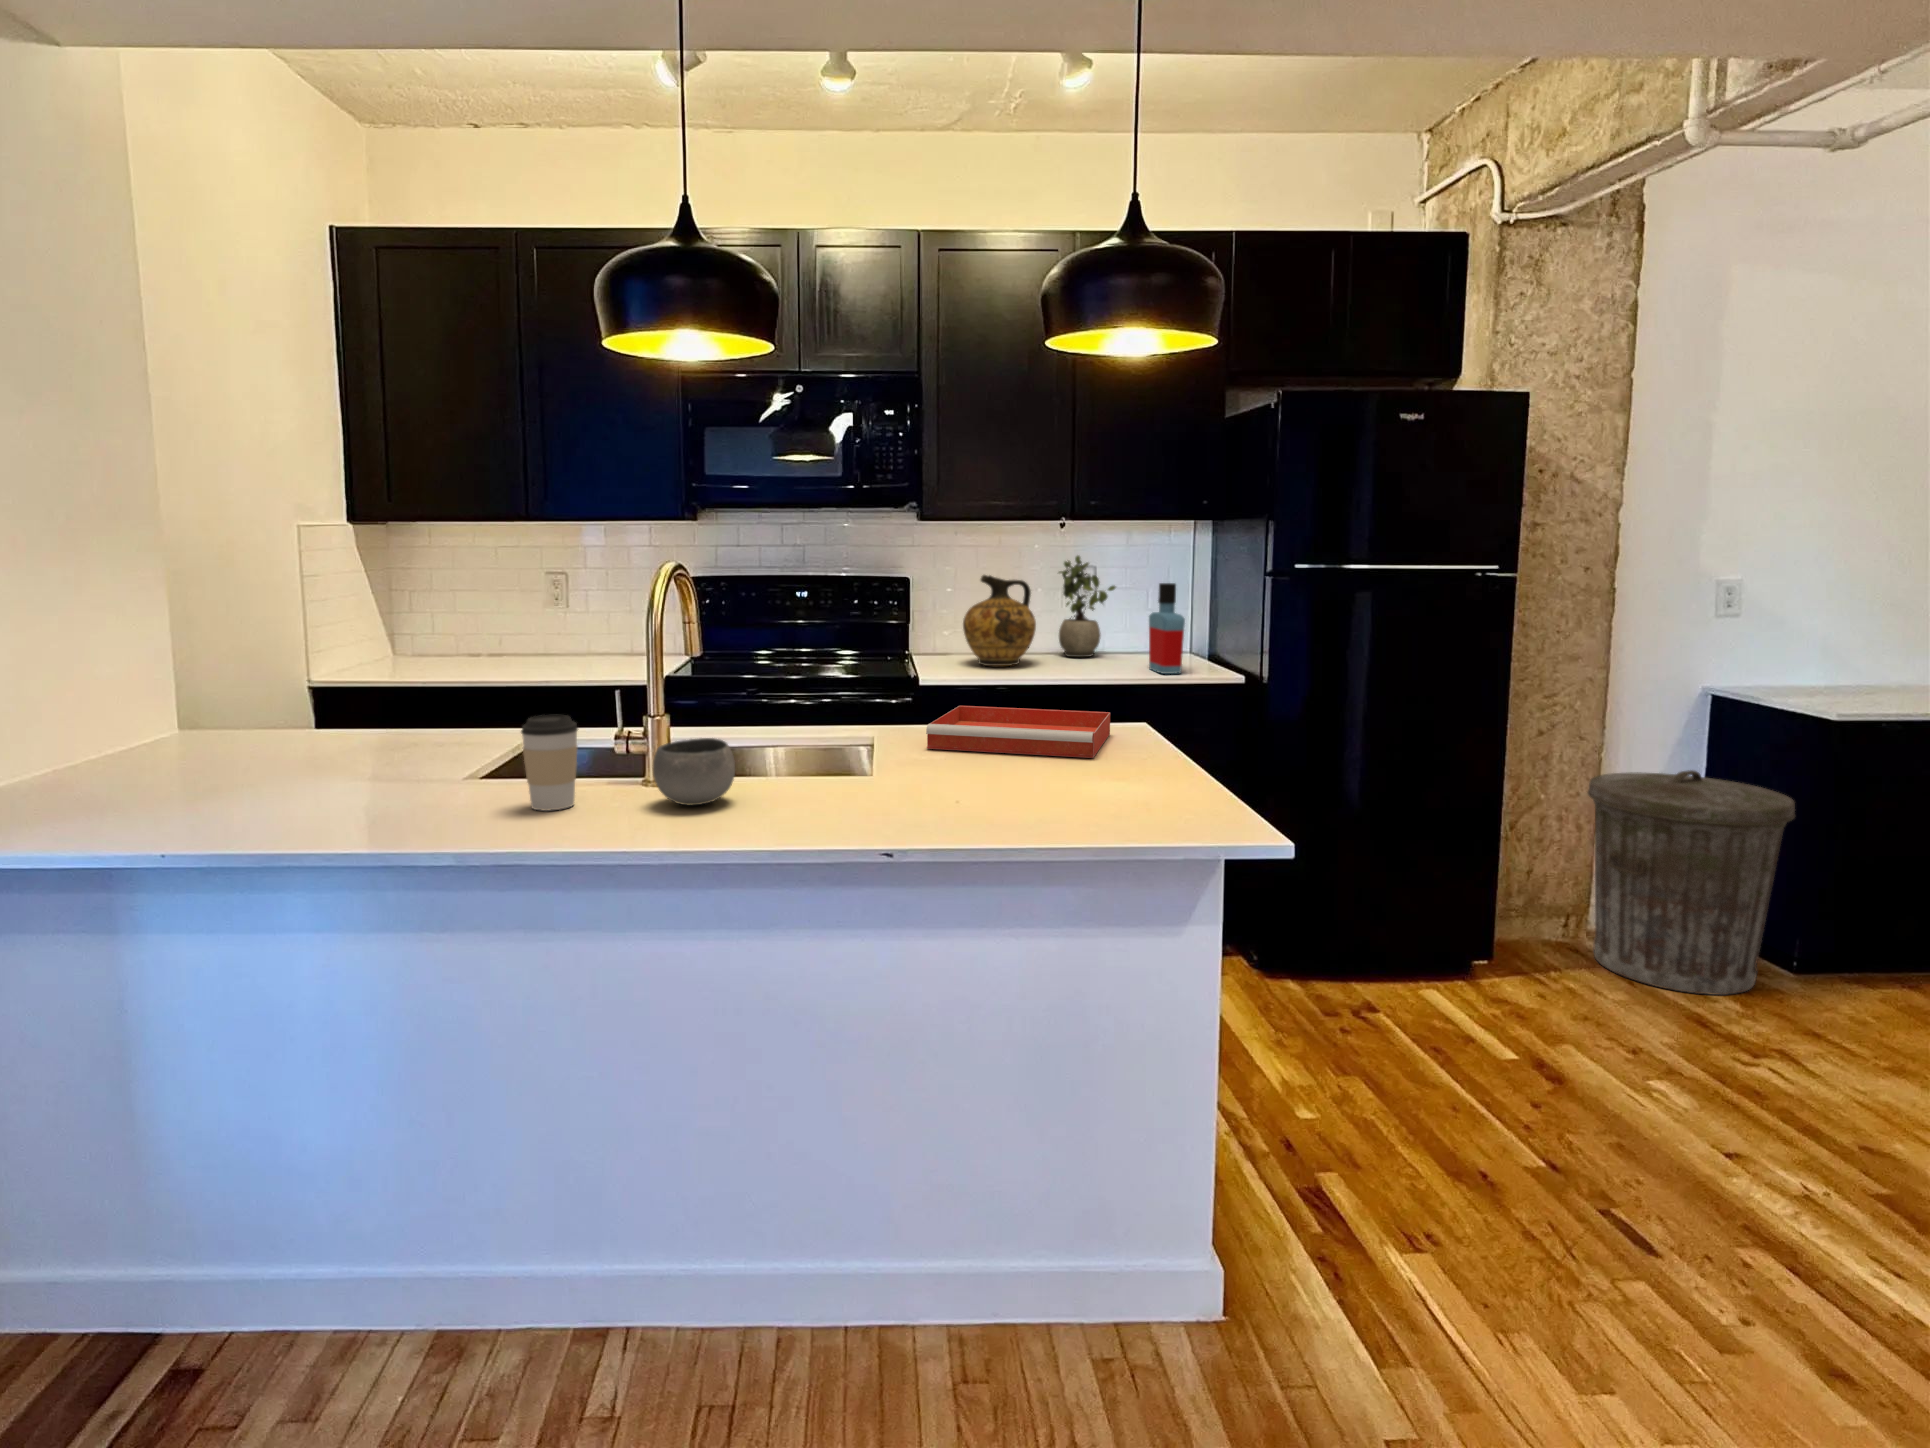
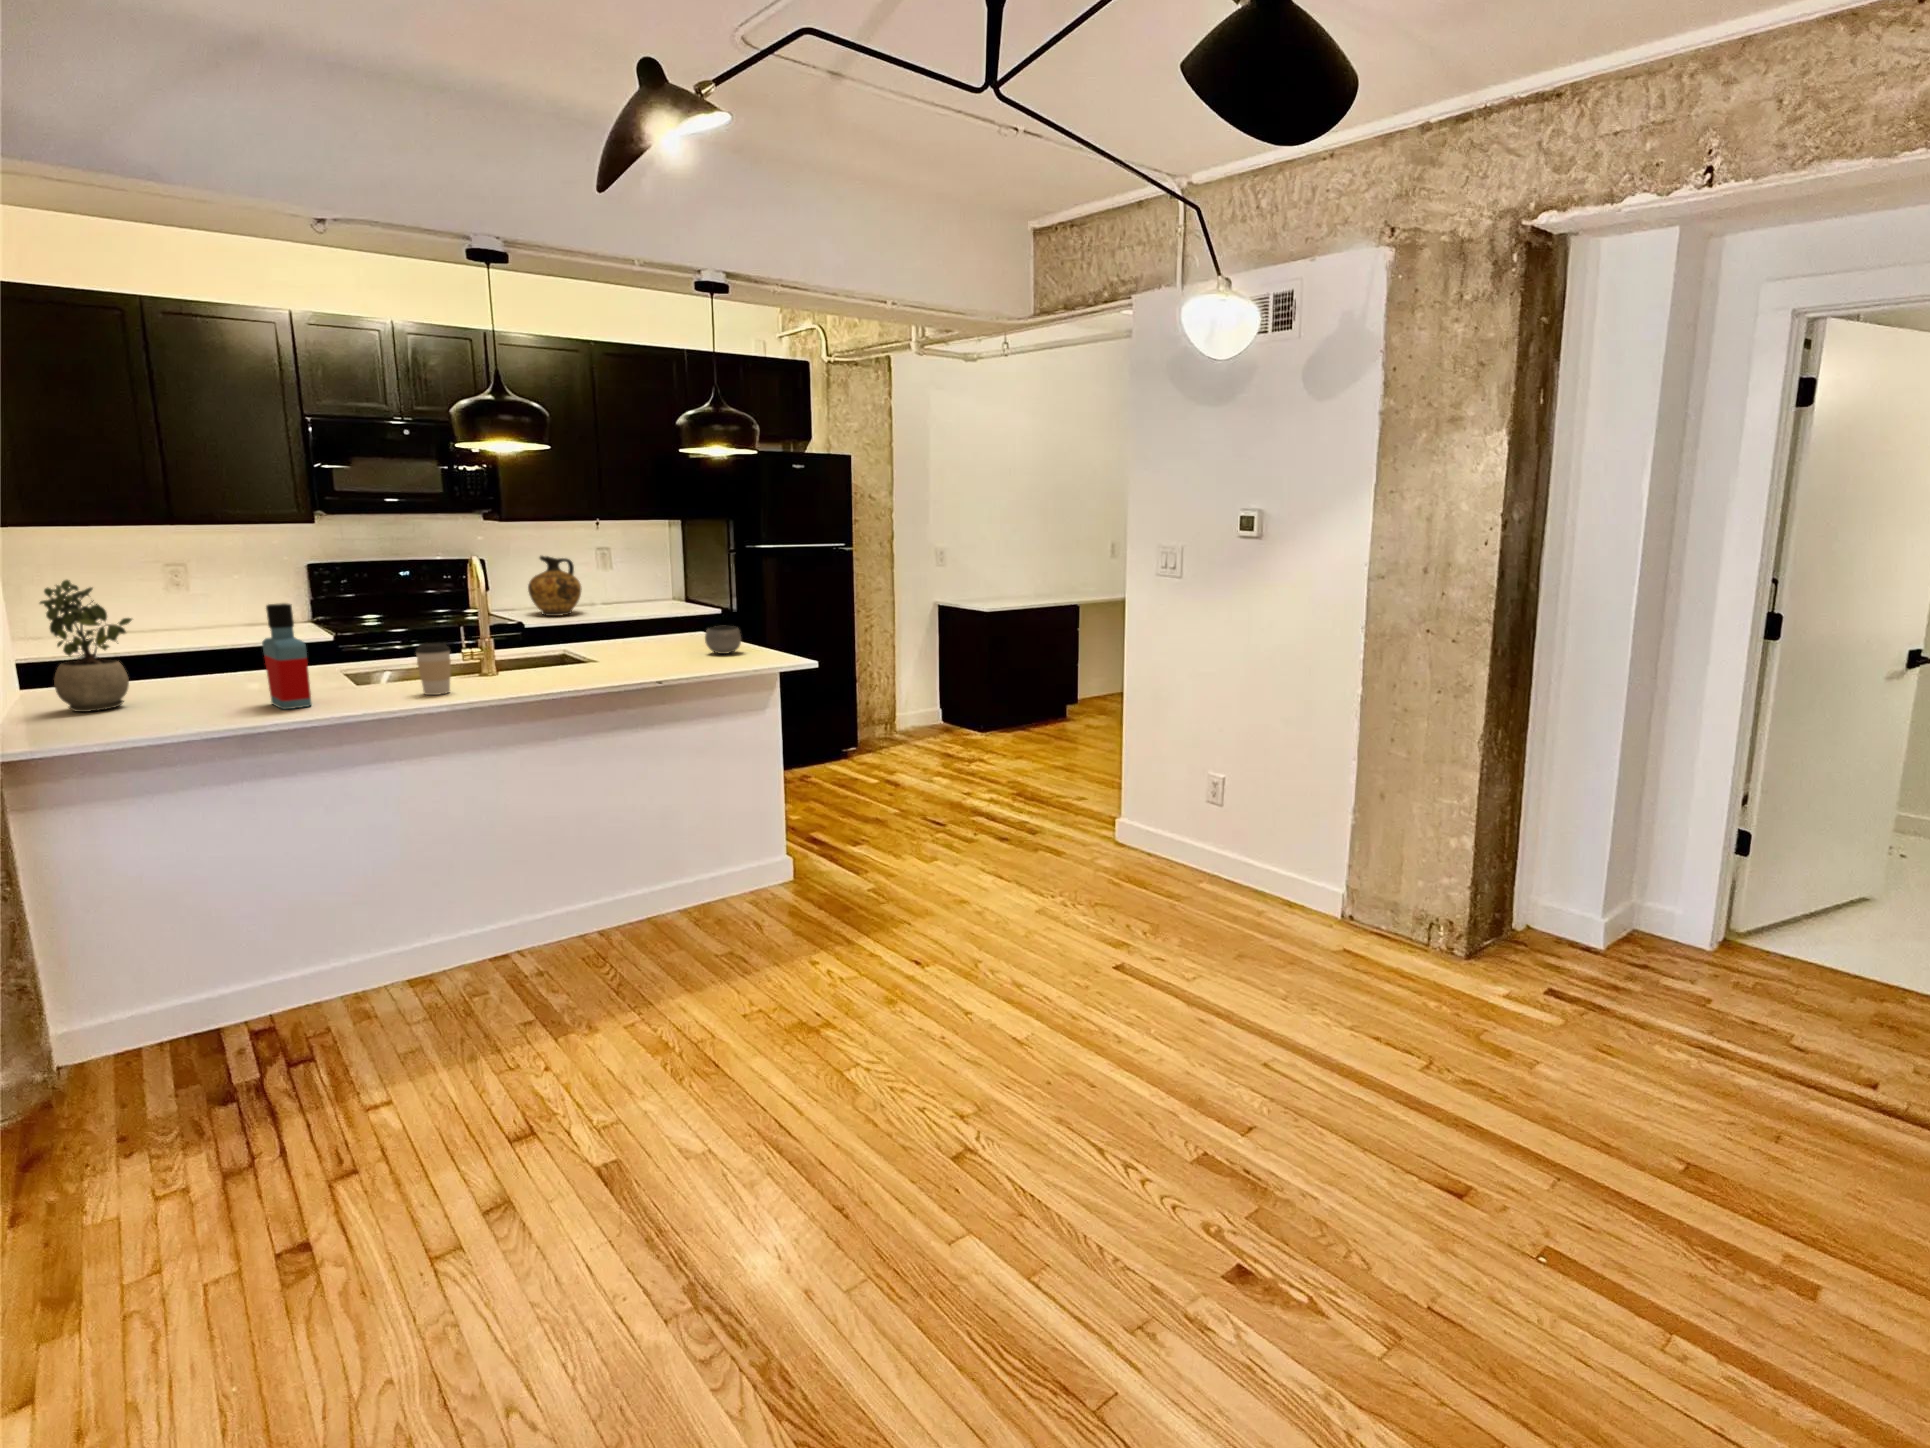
potted plant: present [1059,556,1116,657] -> present [40,580,132,712]
bottle: present [1149,583,1185,674] -> present [262,603,312,709]
tray: present [926,706,1110,758] -> none [597,629,695,654]
bowl: present [653,738,735,805] -> present [705,626,741,654]
trash can: present [1587,770,1795,995] -> none [892,643,974,747]

